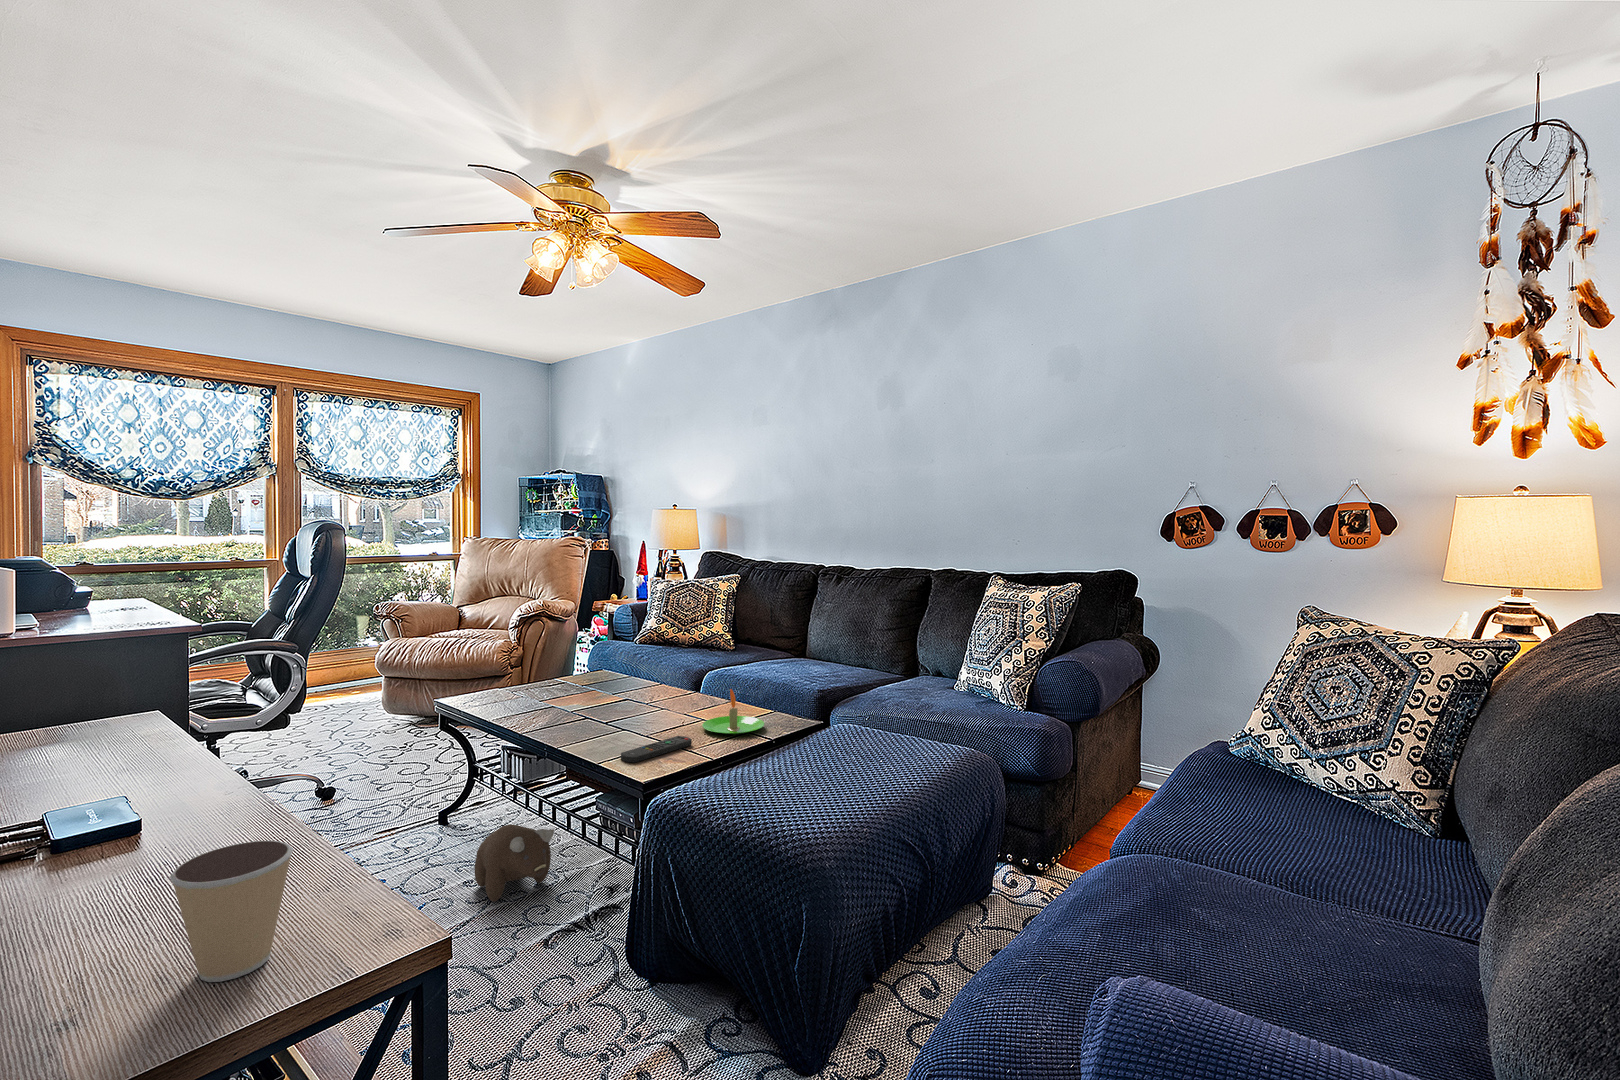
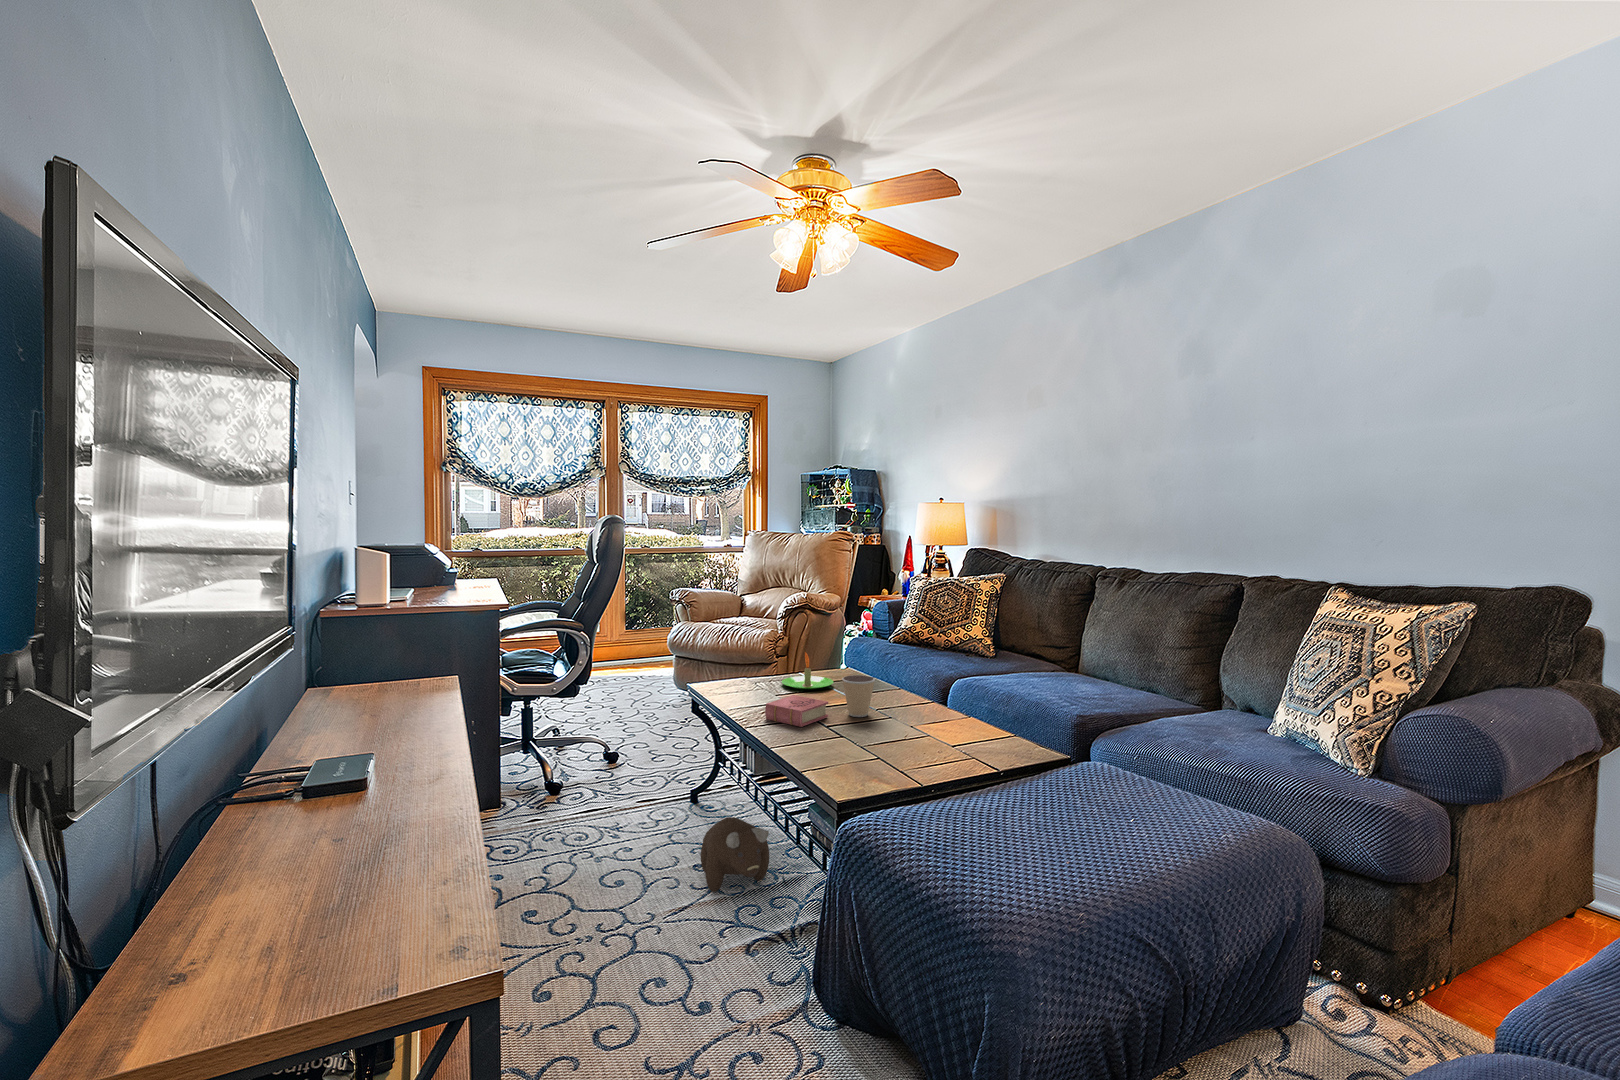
candle: present [702,689,764,734] -> present [782,652,834,689]
book: none [540,697,604,726] -> present [765,695,828,727]
remote control: present [621,736,692,763] -> none [825,752,906,777]
coffee cup: present [170,841,293,982] -> present [842,675,875,717]

